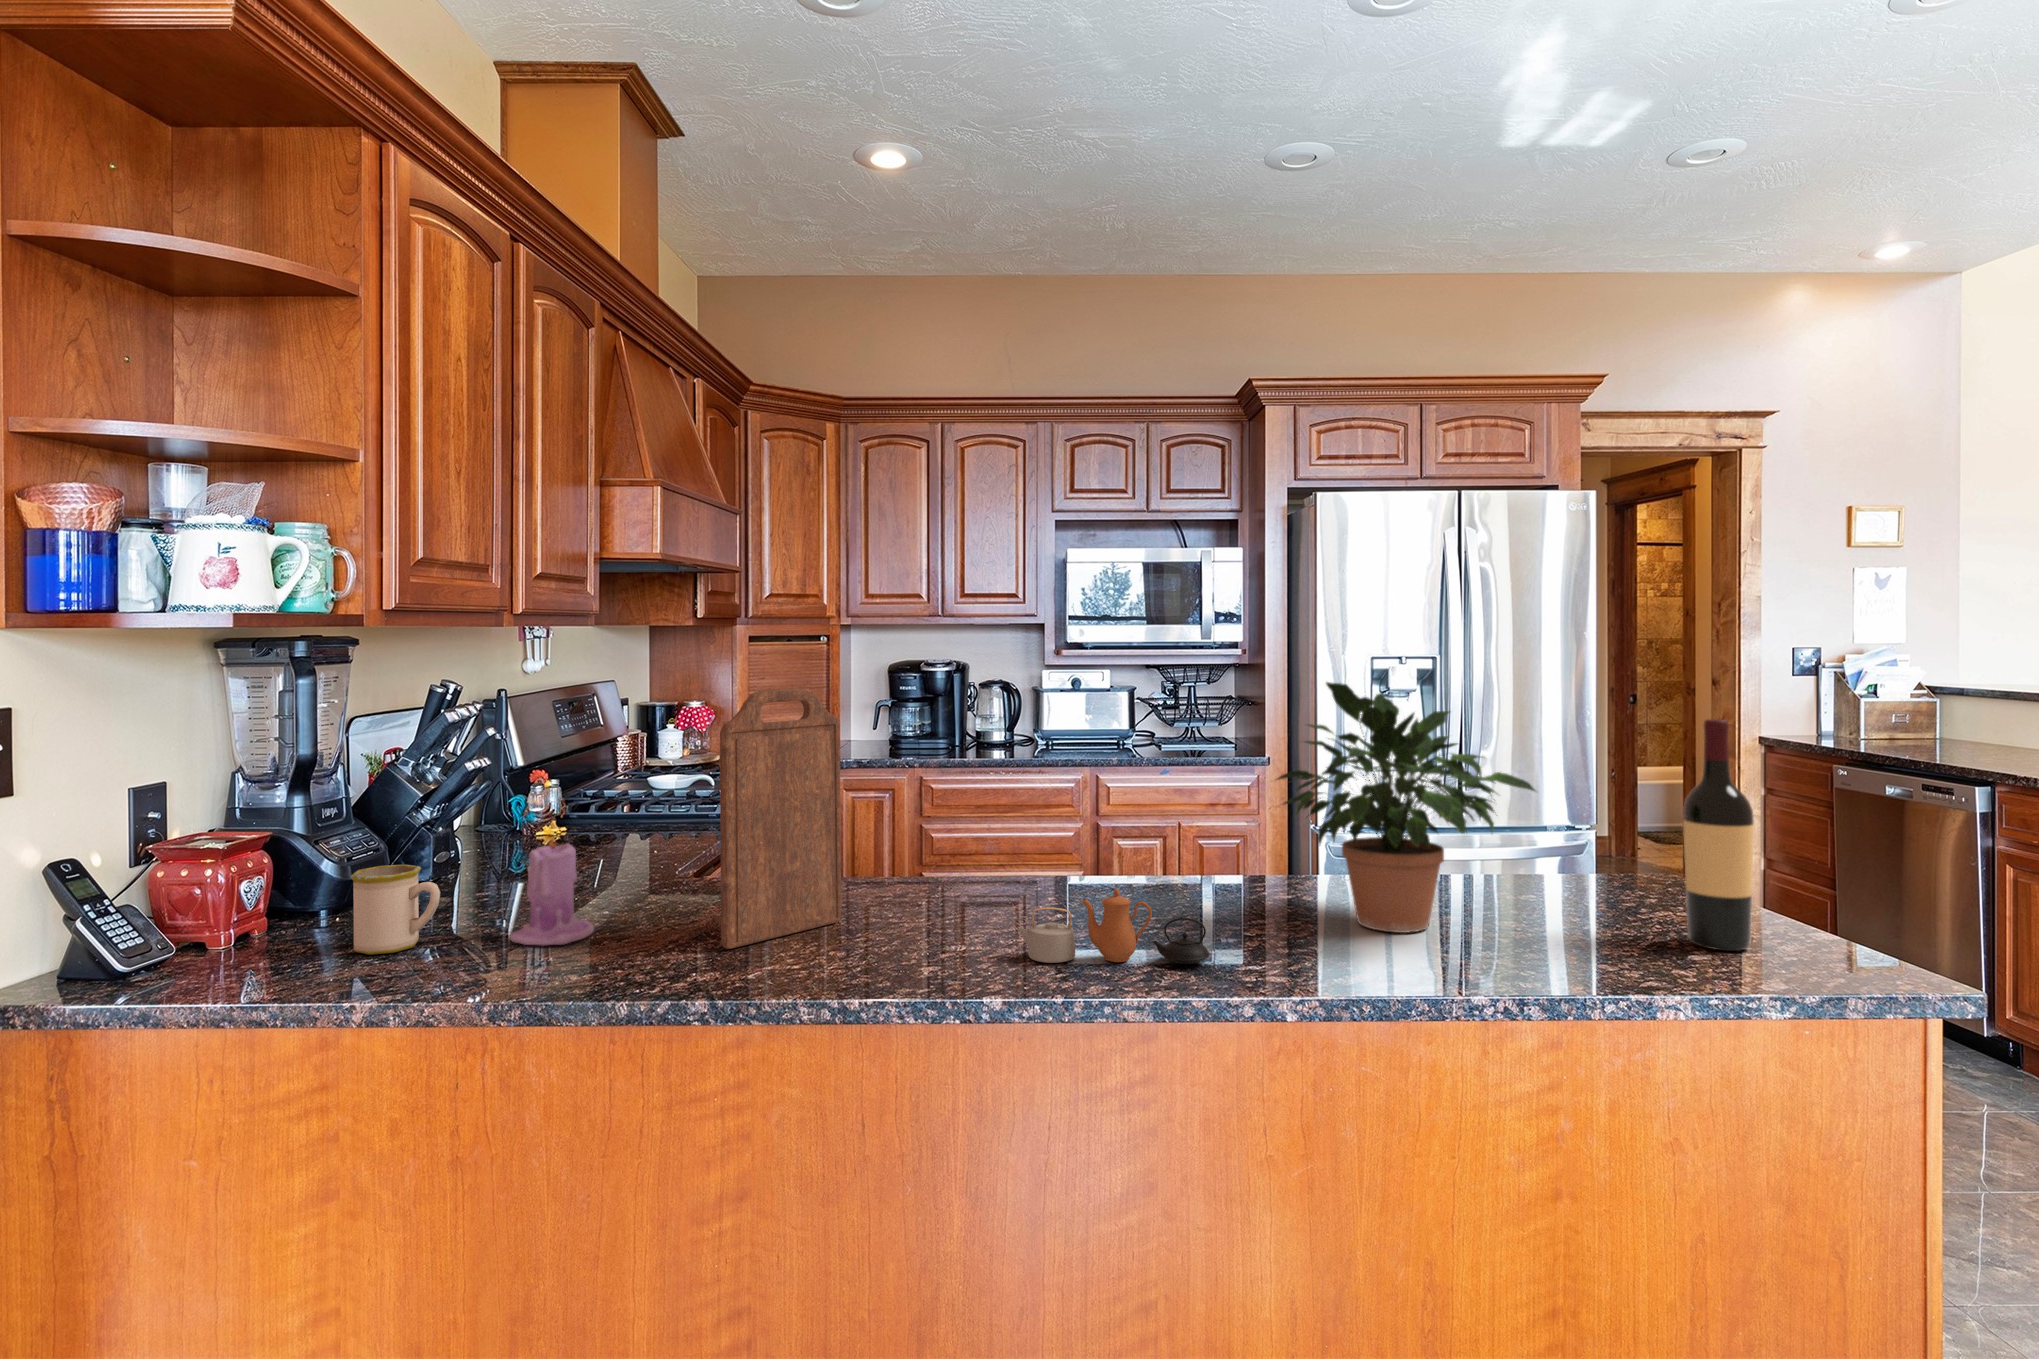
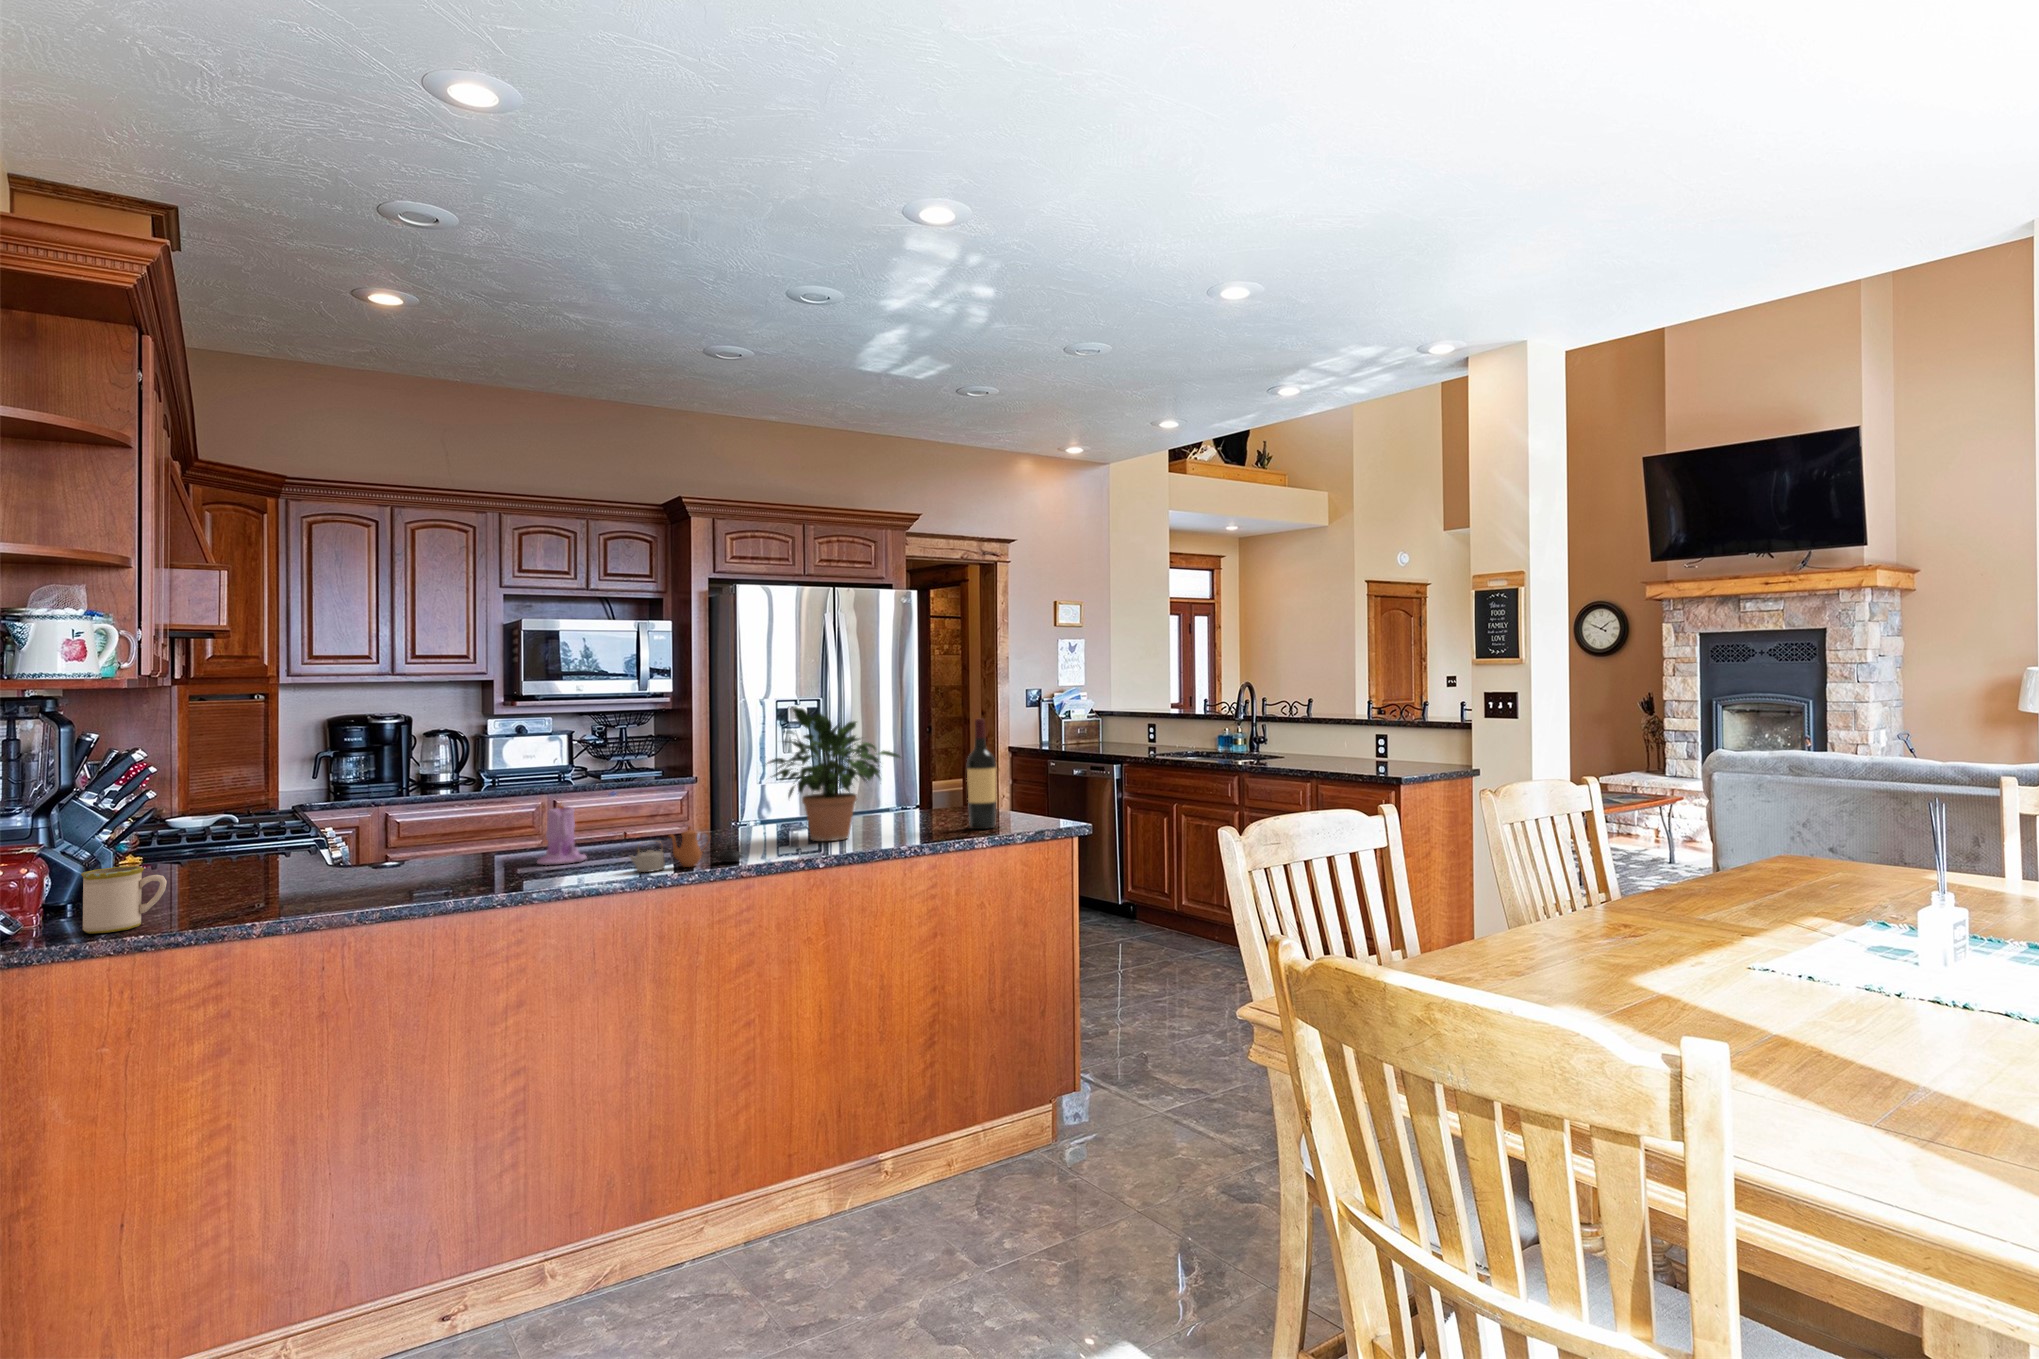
cutting board: present [720,688,841,949] -> none [416,721,483,894]
candle: present [510,838,594,946] -> present [537,803,586,865]

